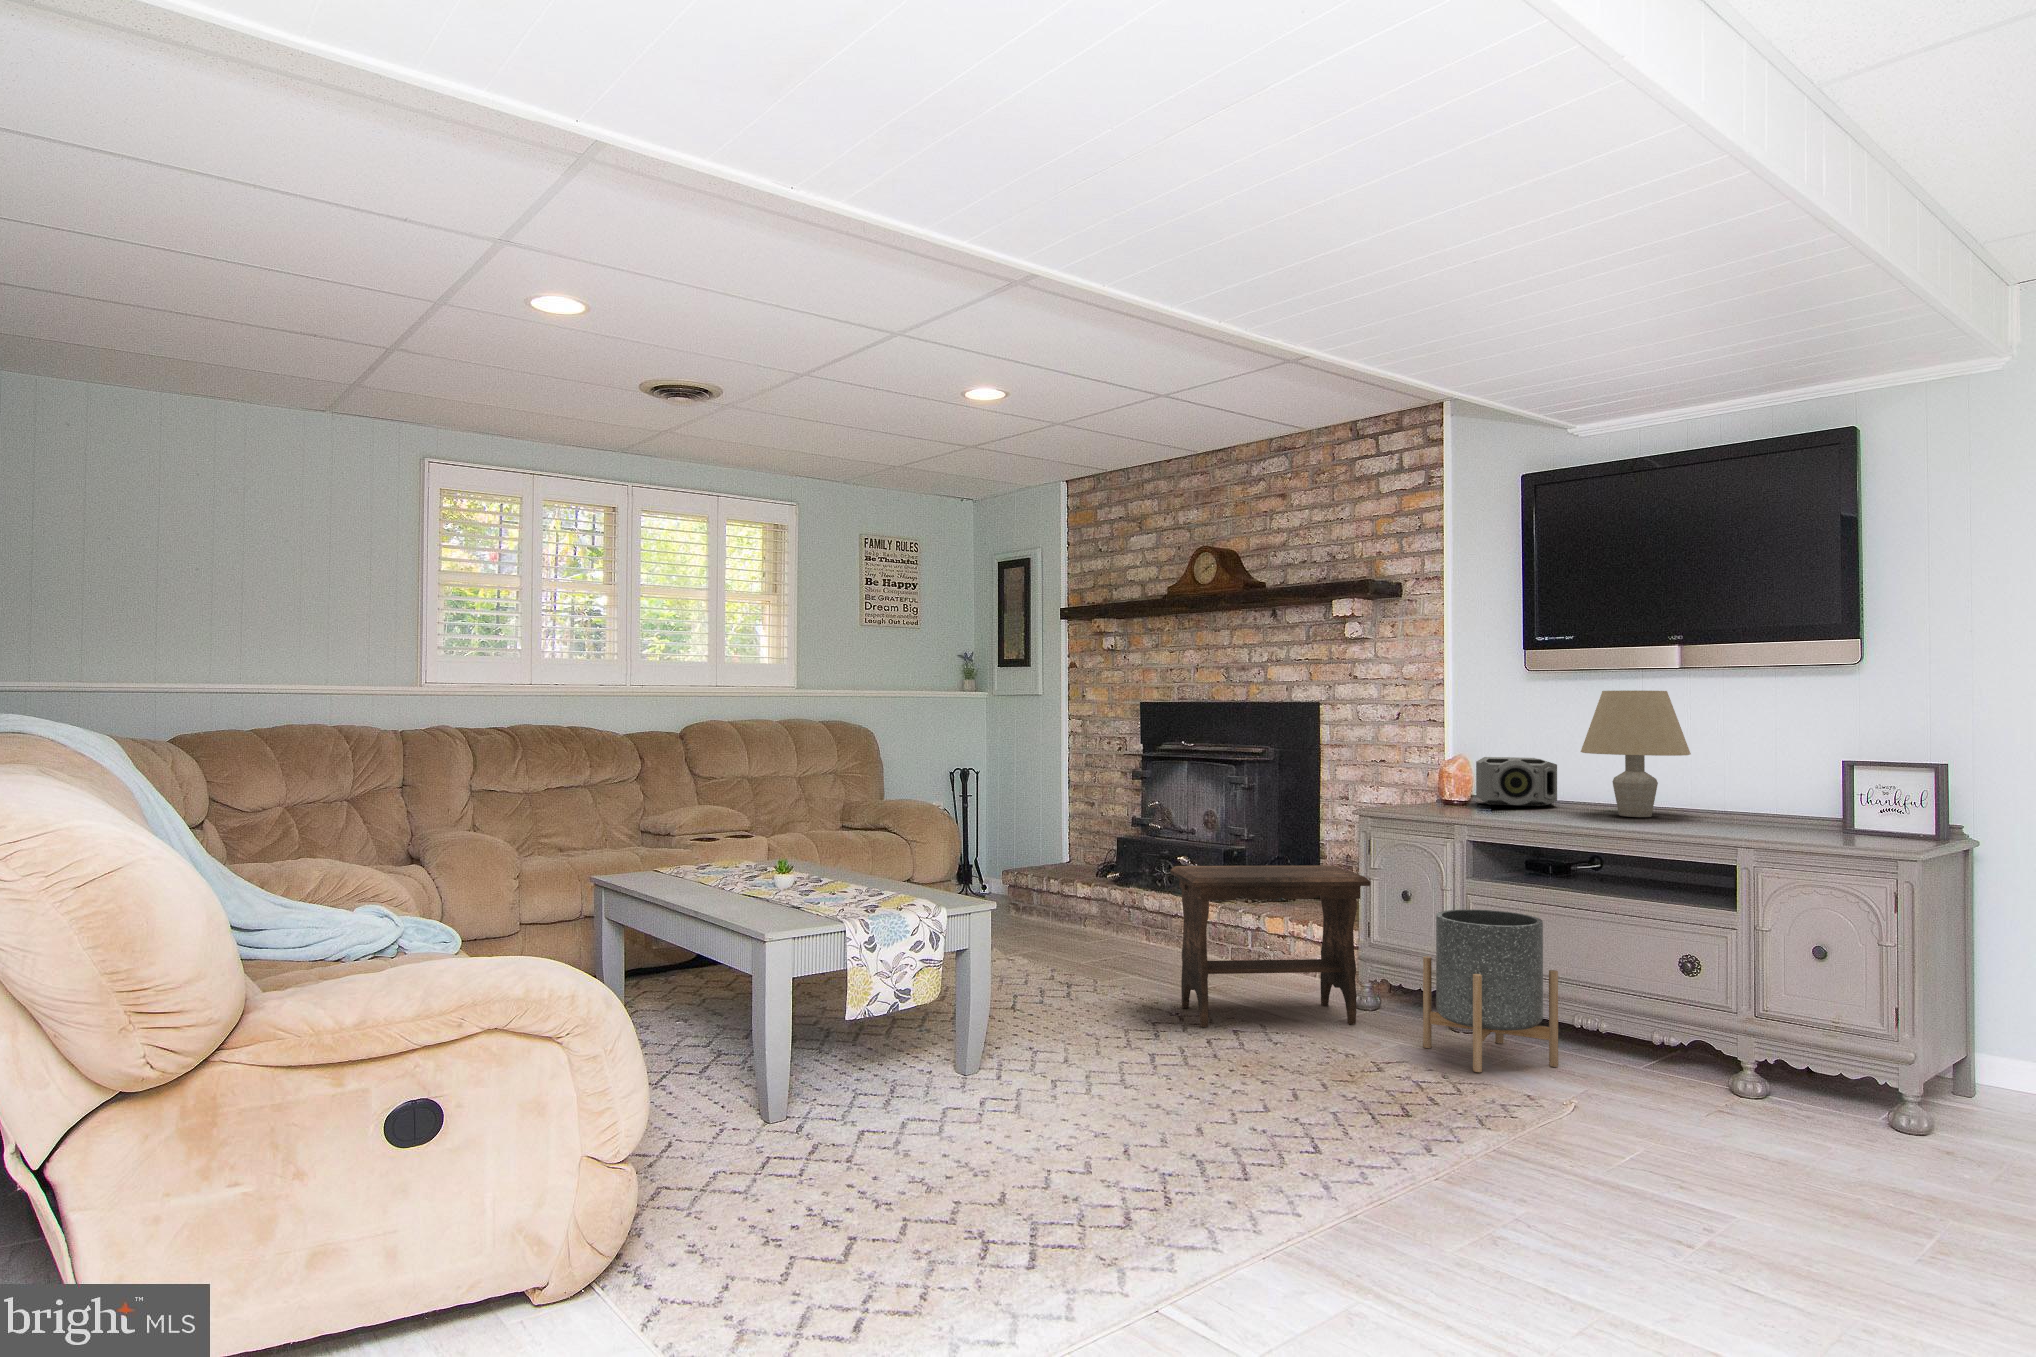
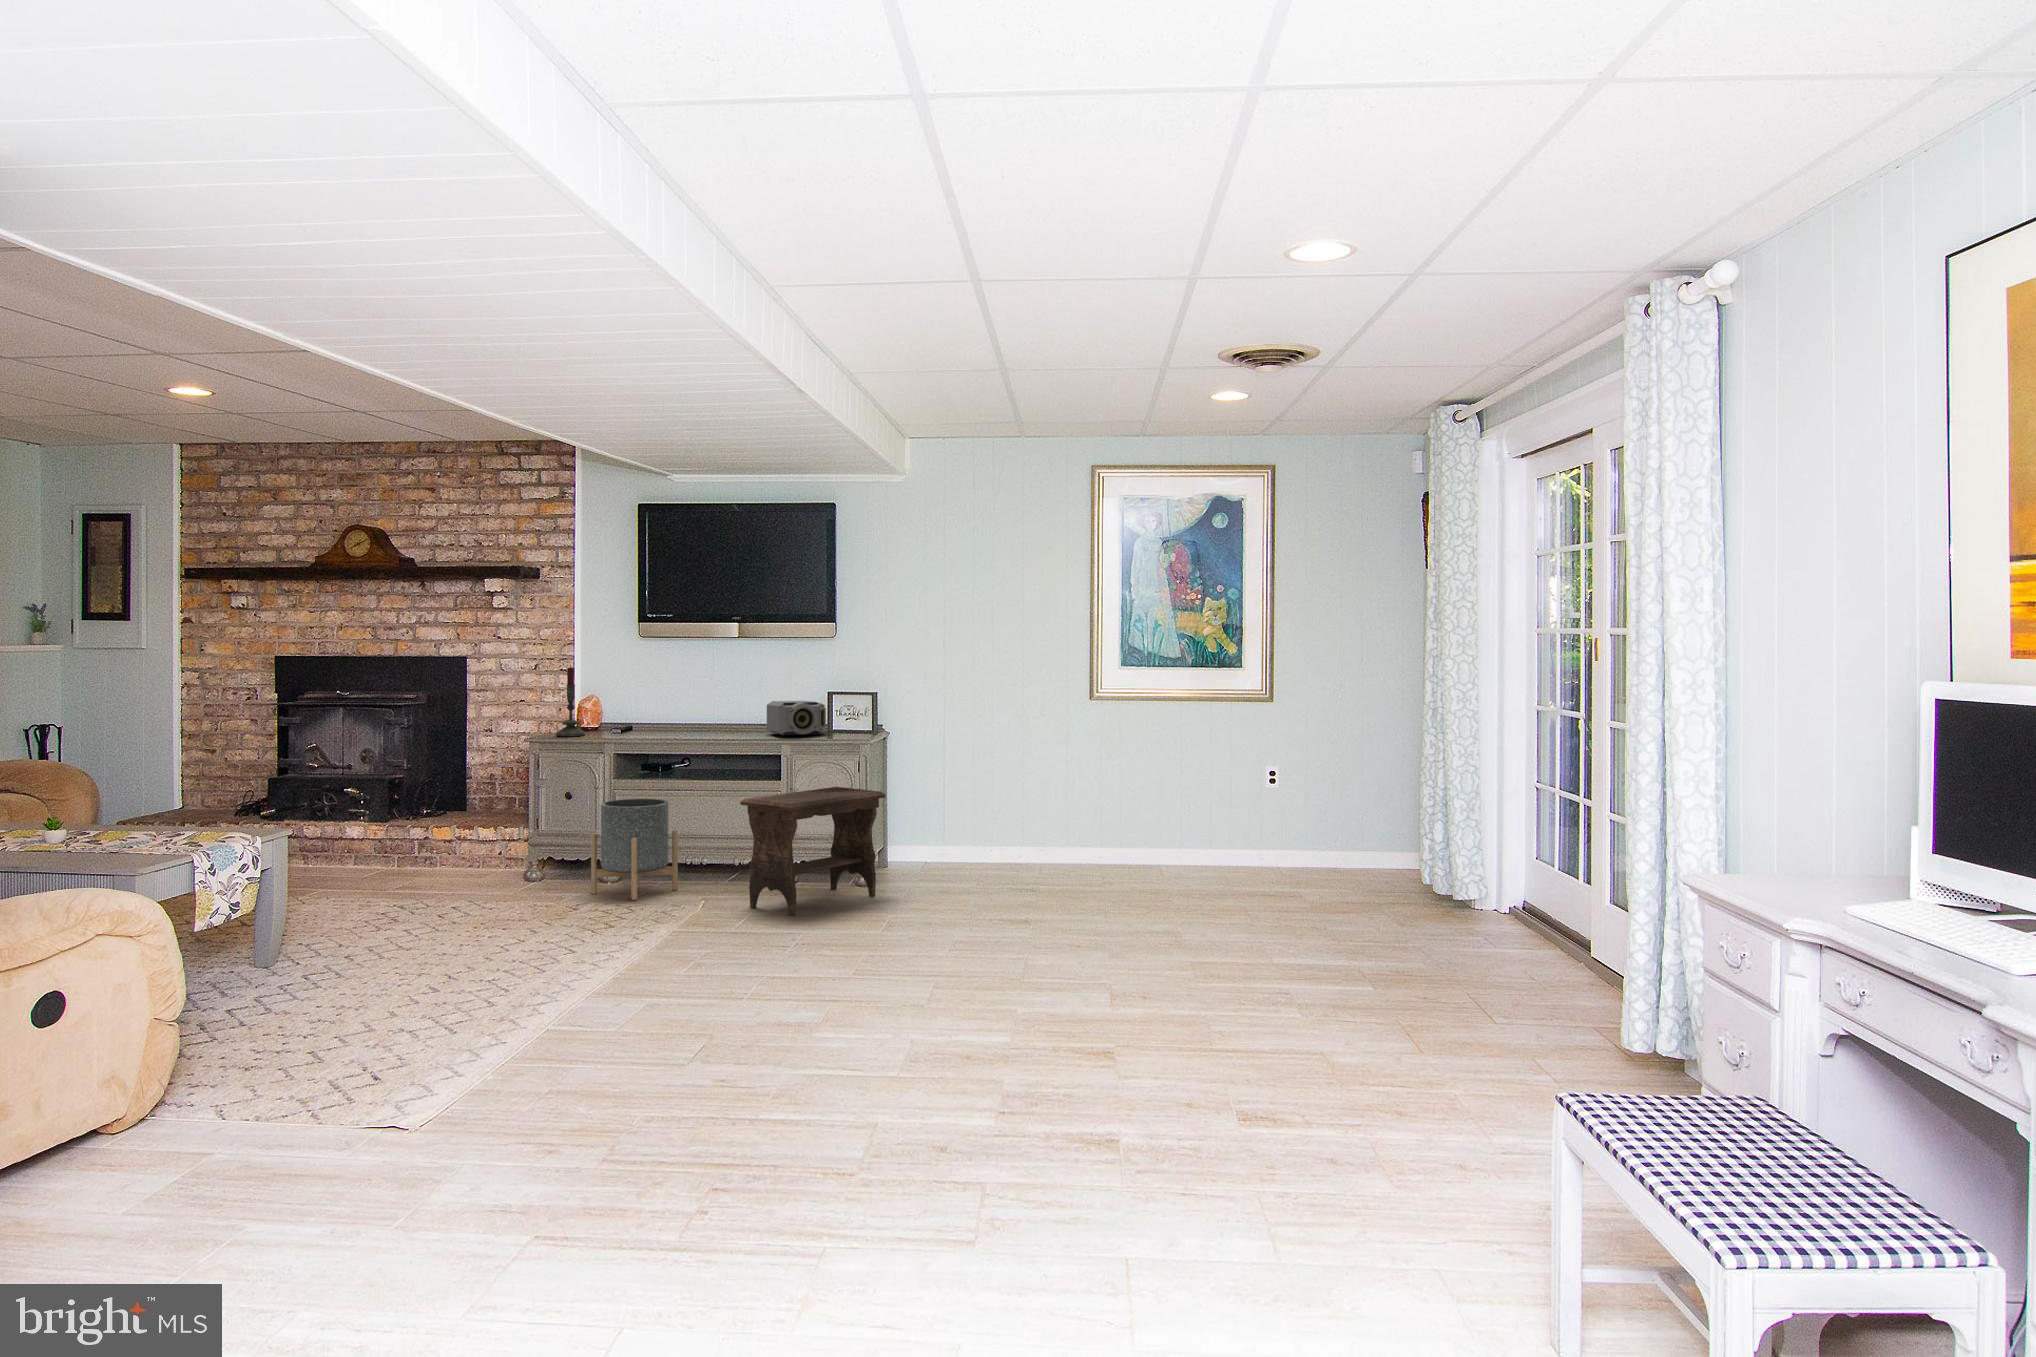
table lamp: present [1581,690,1691,817] -> none [680,653,743,732]
candle: none [1401,709,1442,810] -> present [556,666,585,736]
speaker: present [1476,757,1557,807] -> present [767,701,826,735]
footstool: present [1171,865,1371,1027] -> present [740,787,886,916]

